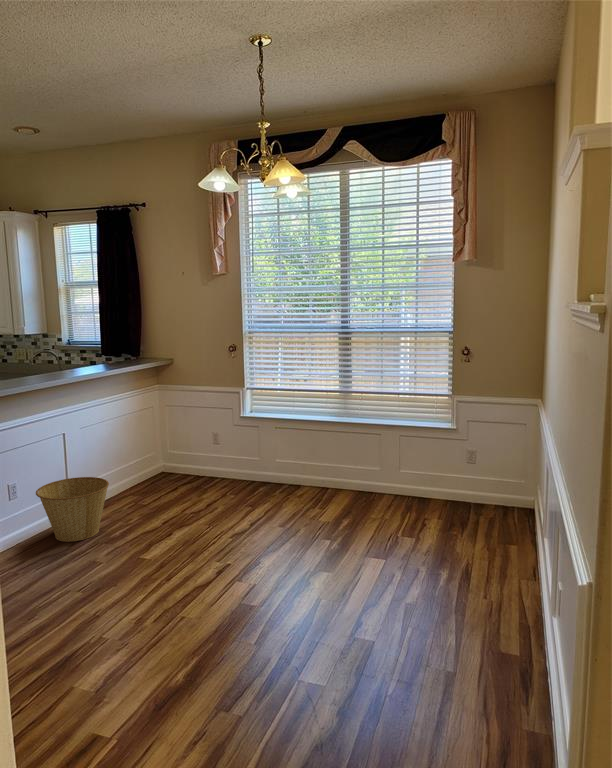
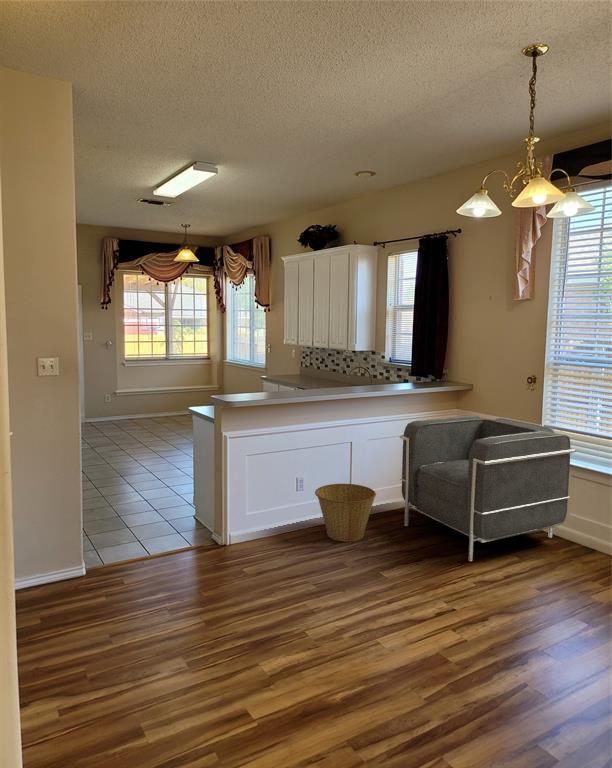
armchair: none [118,388,279,522] -> present [400,416,576,561]

